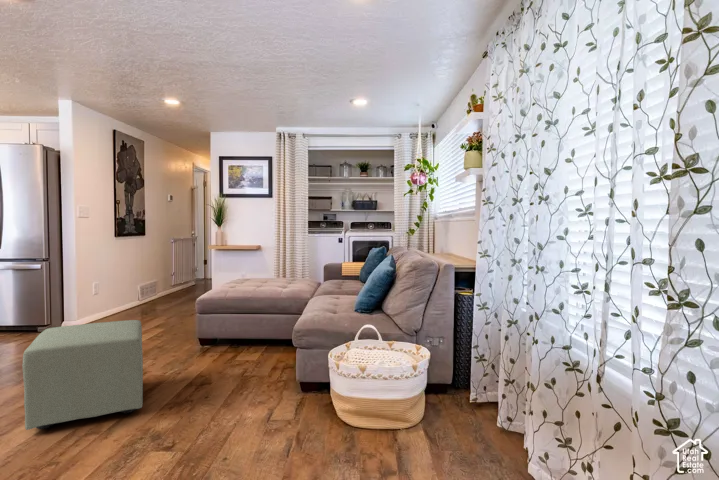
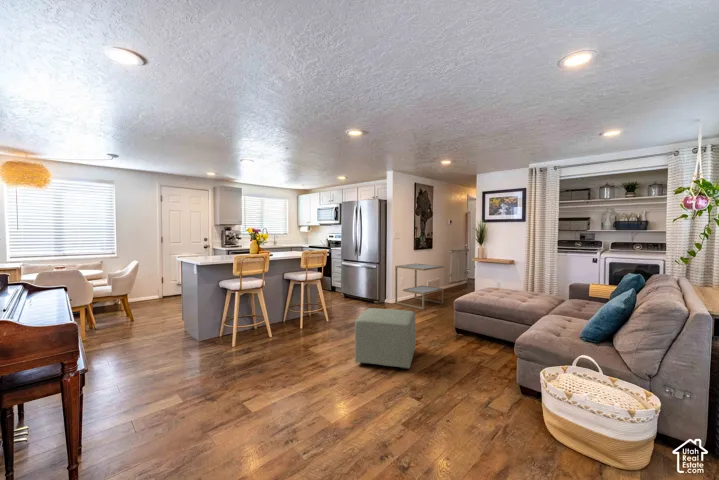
side table: none [82,258,168,325] -> present [395,264,443,309]

